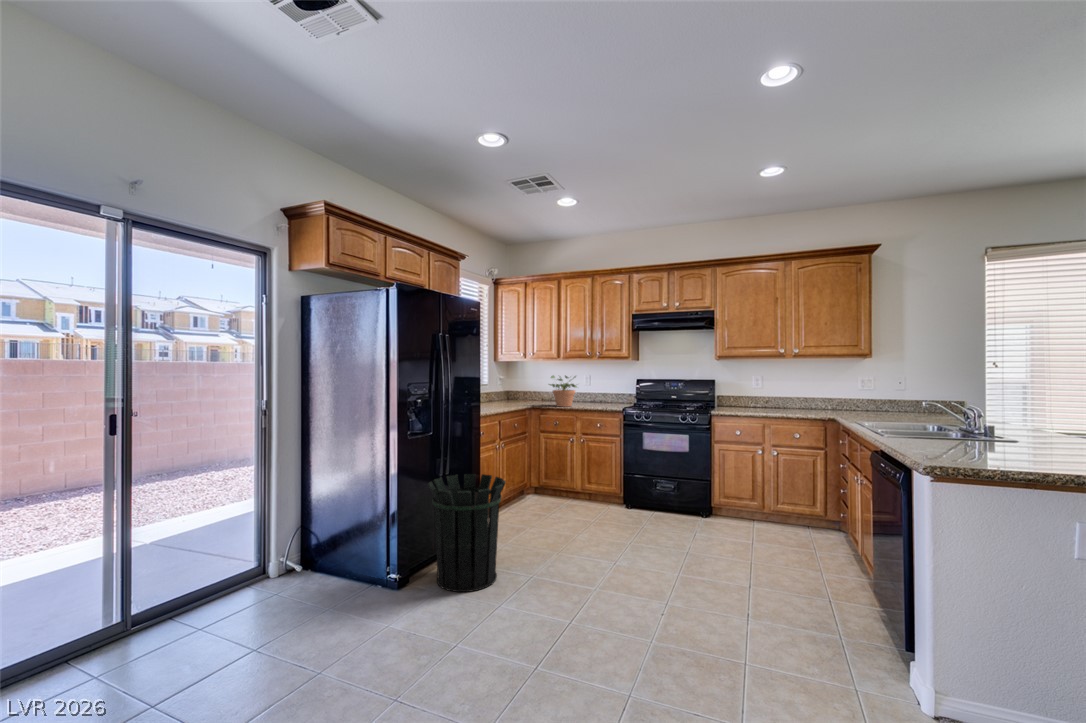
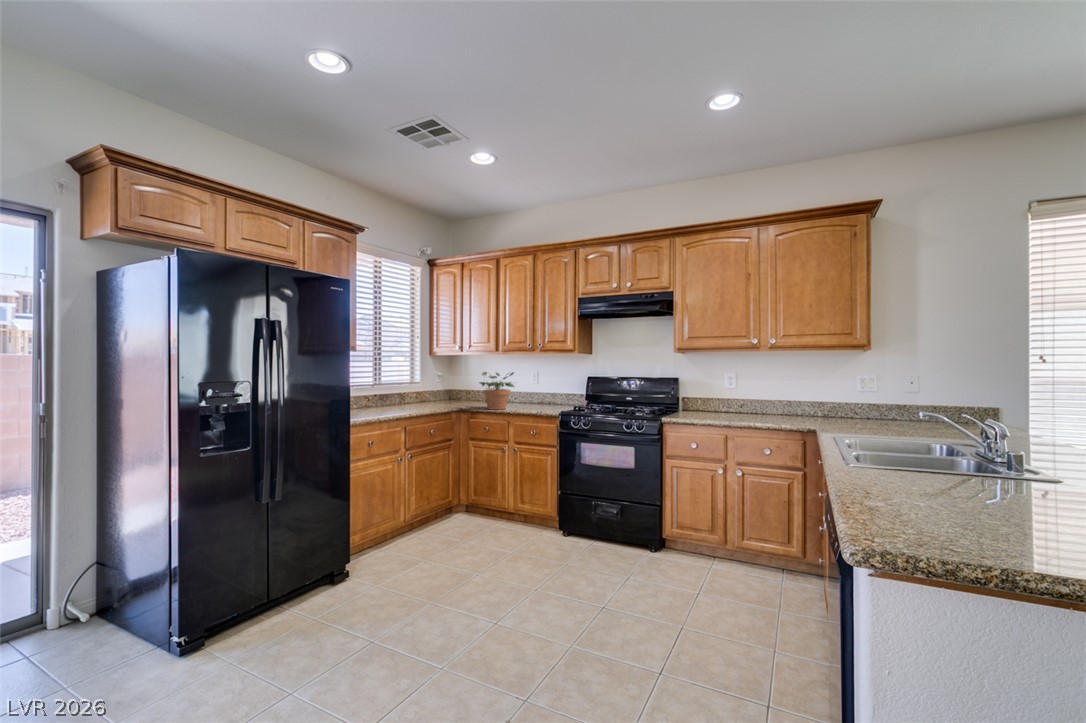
waste bin: present [428,474,506,592] -> none [234,498,348,661]

